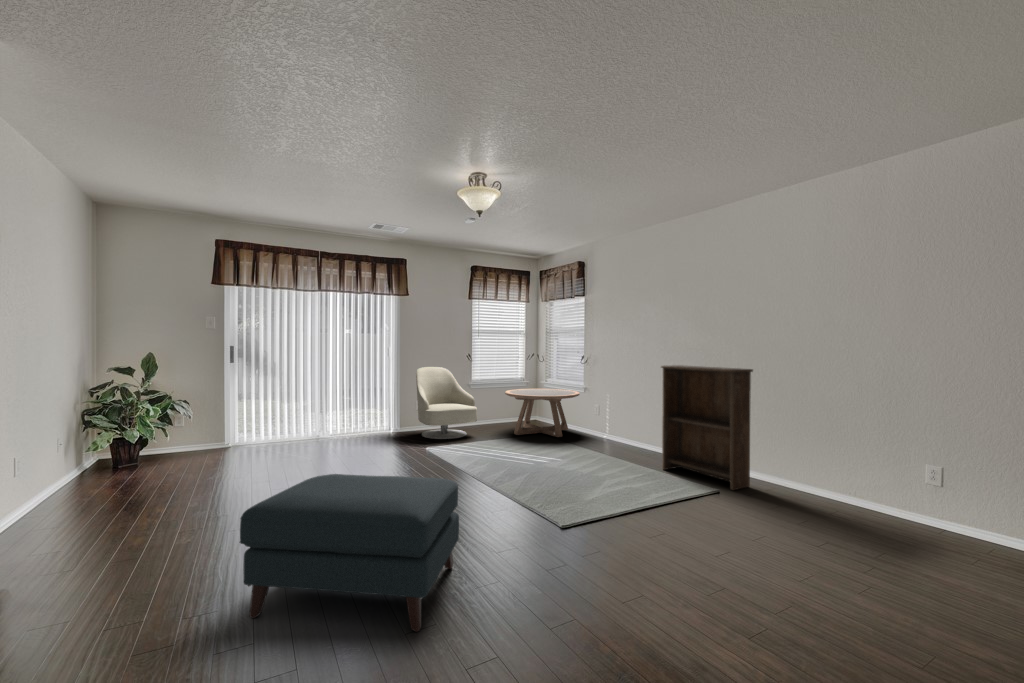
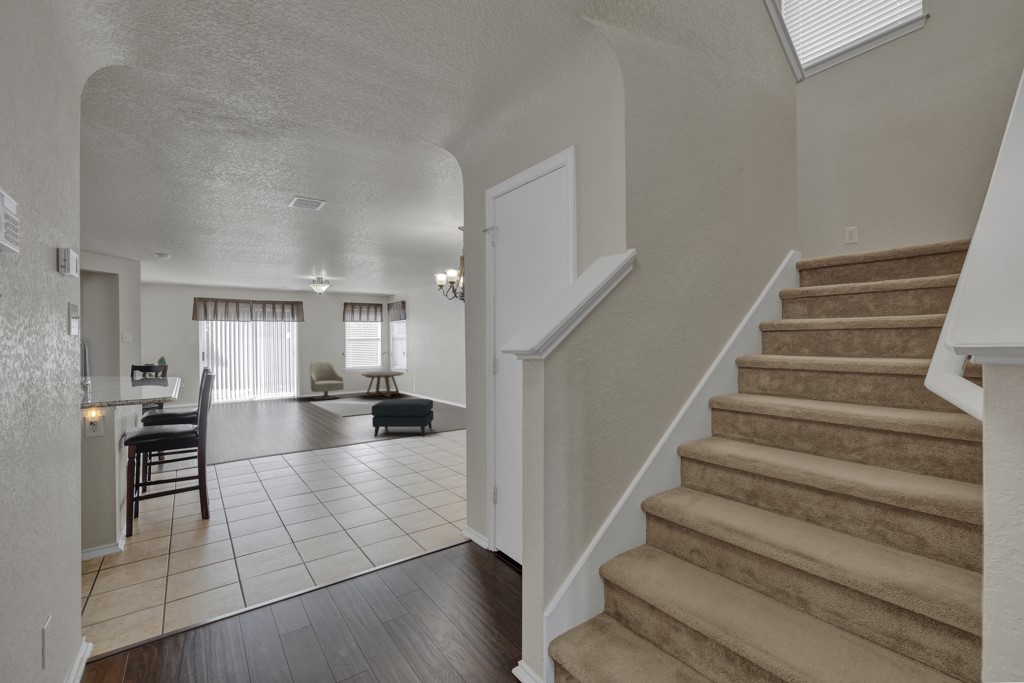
bookshelf: present [661,365,753,490] -> none [418,359,447,412]
ottoman: present [240,474,459,632] -> present [372,399,433,436]

